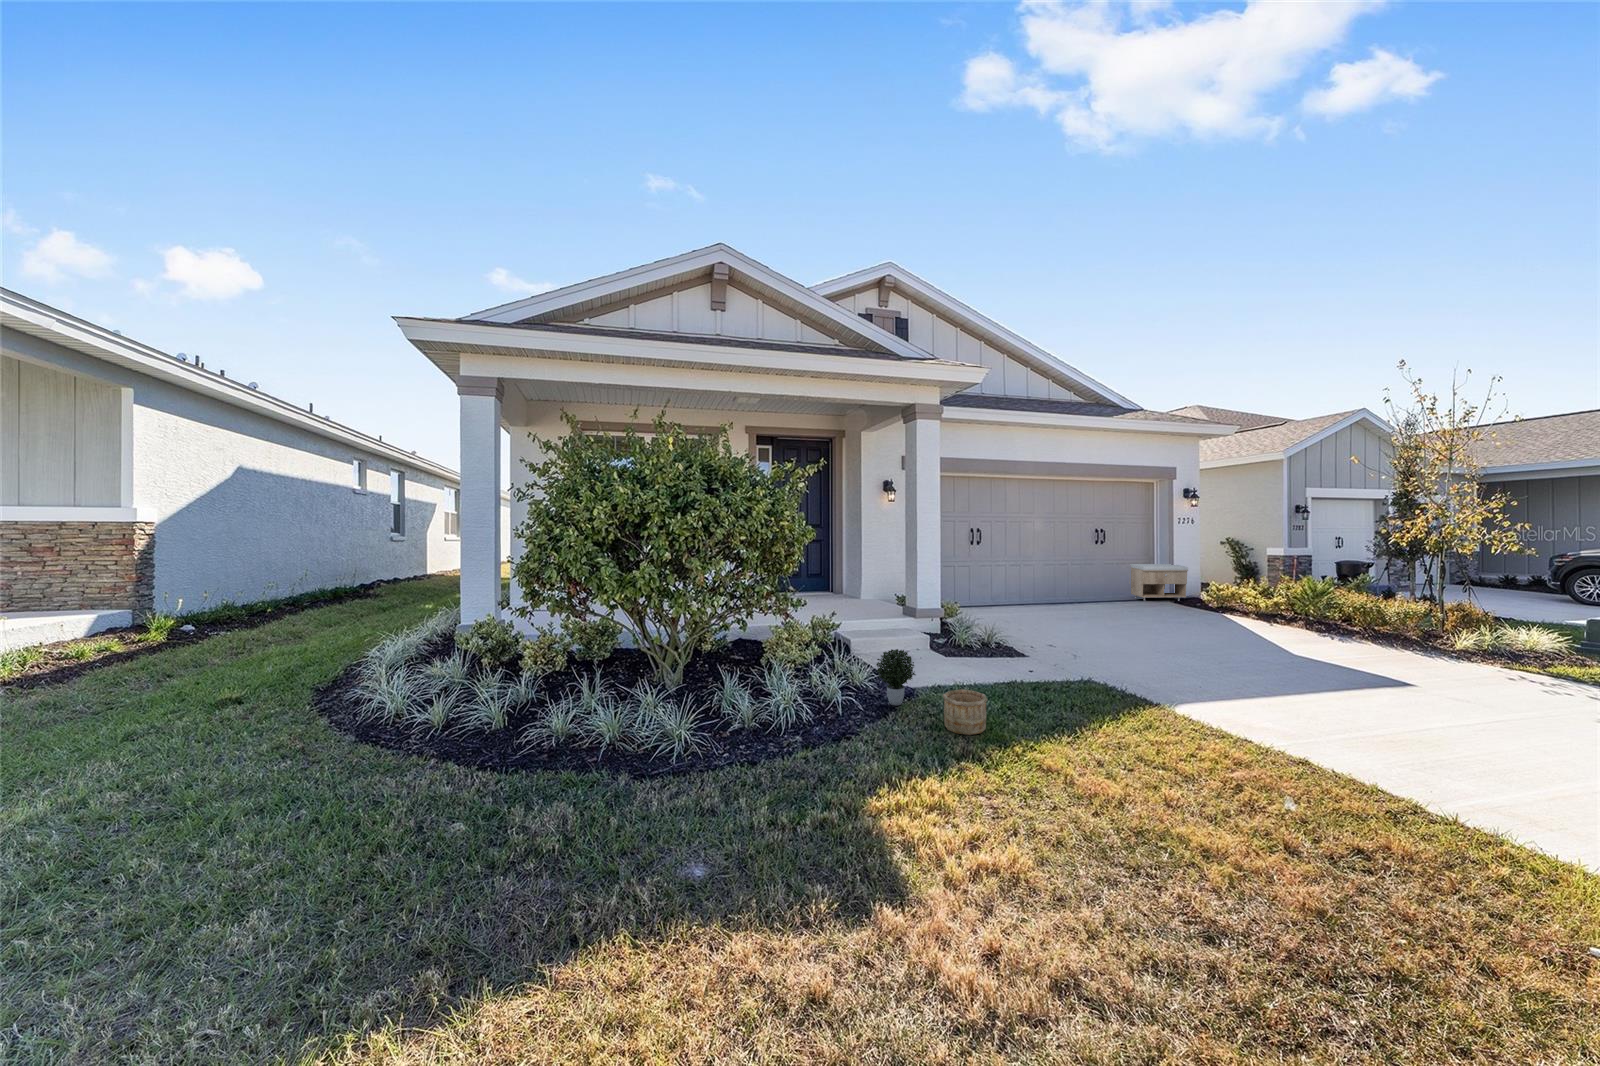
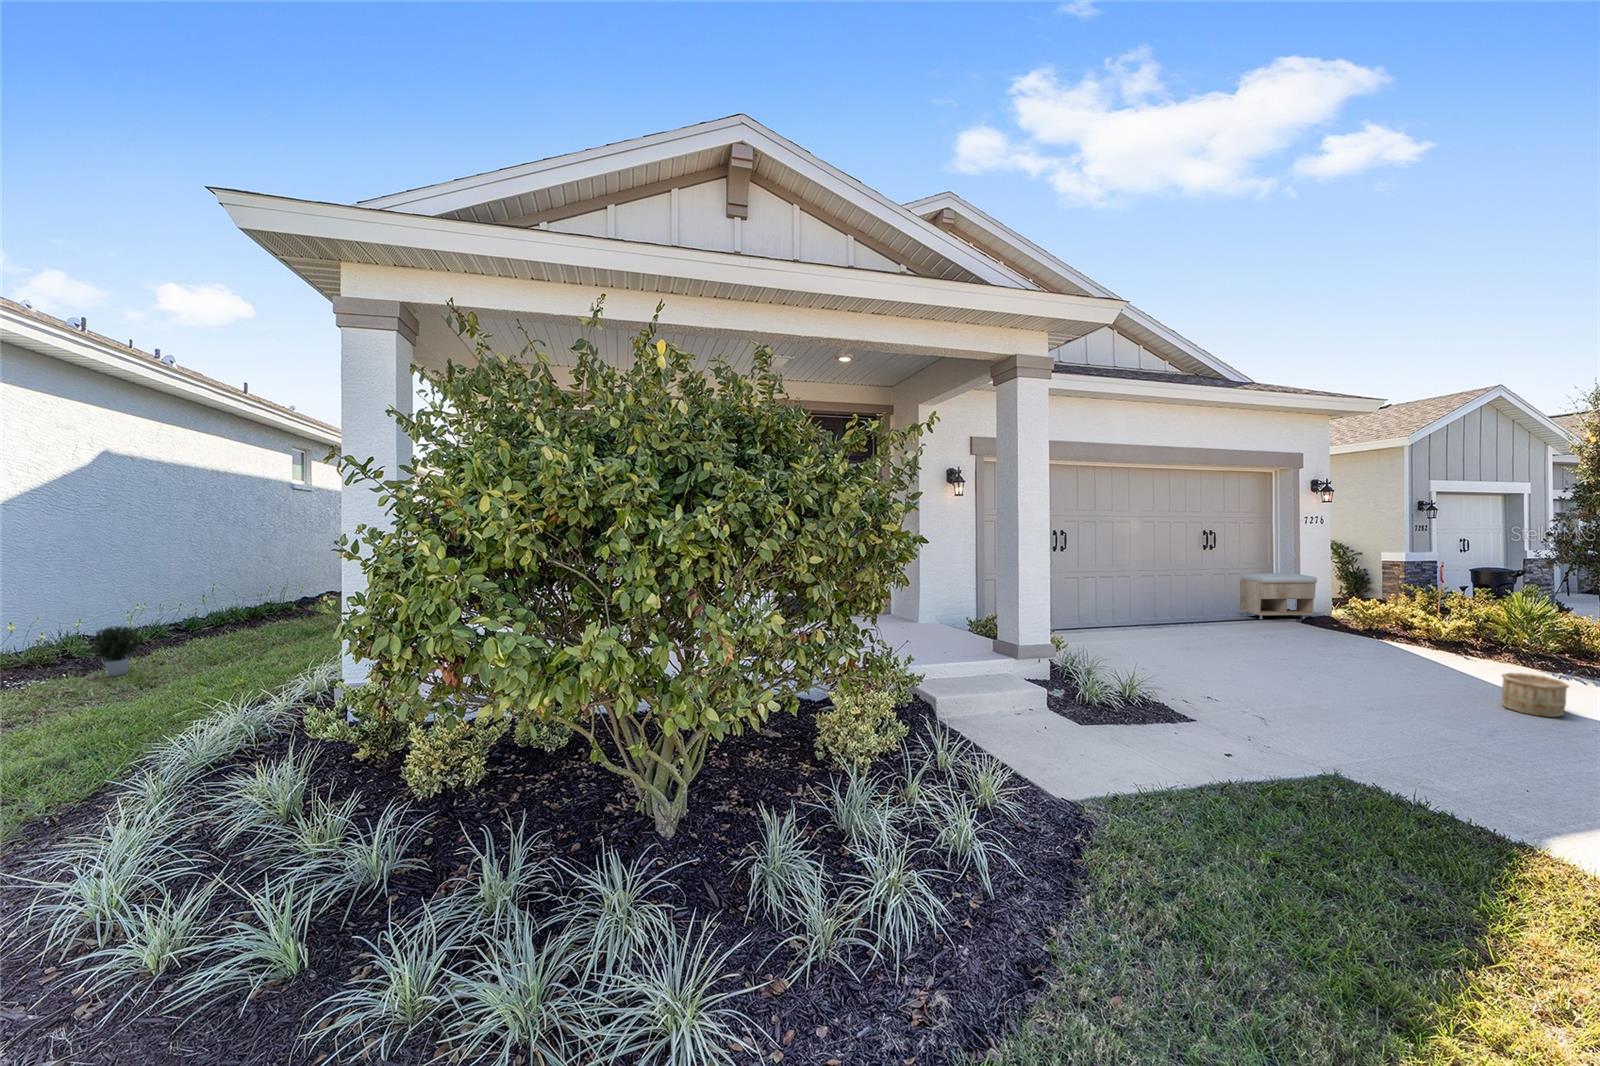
potted plant: present [876,649,916,705] -> present [87,626,140,676]
wooden bucket: present [943,689,988,735] -> present [1502,673,1569,717]

